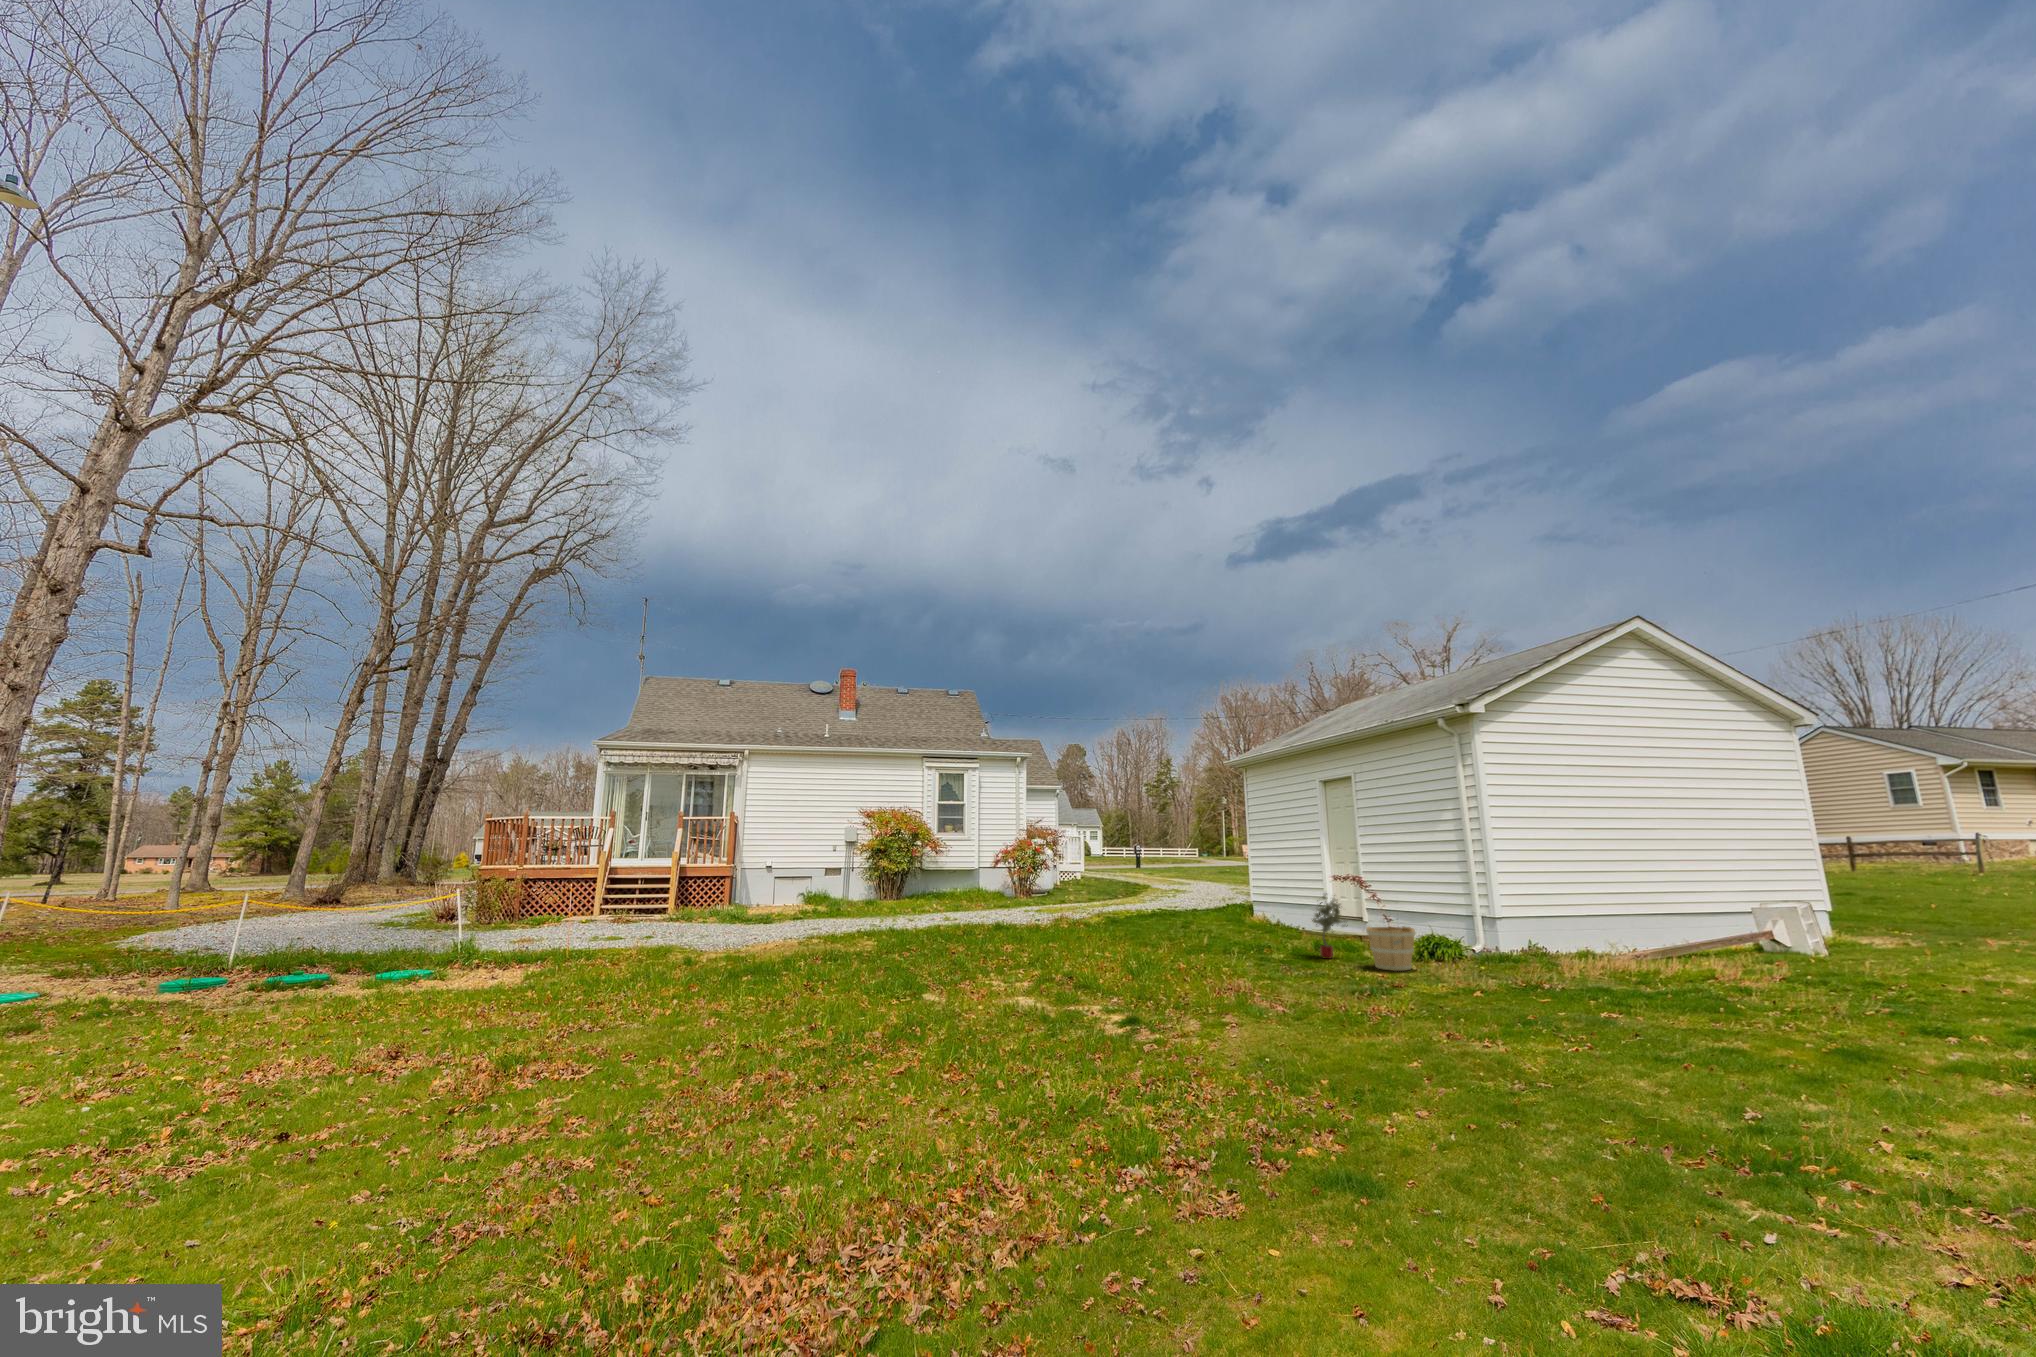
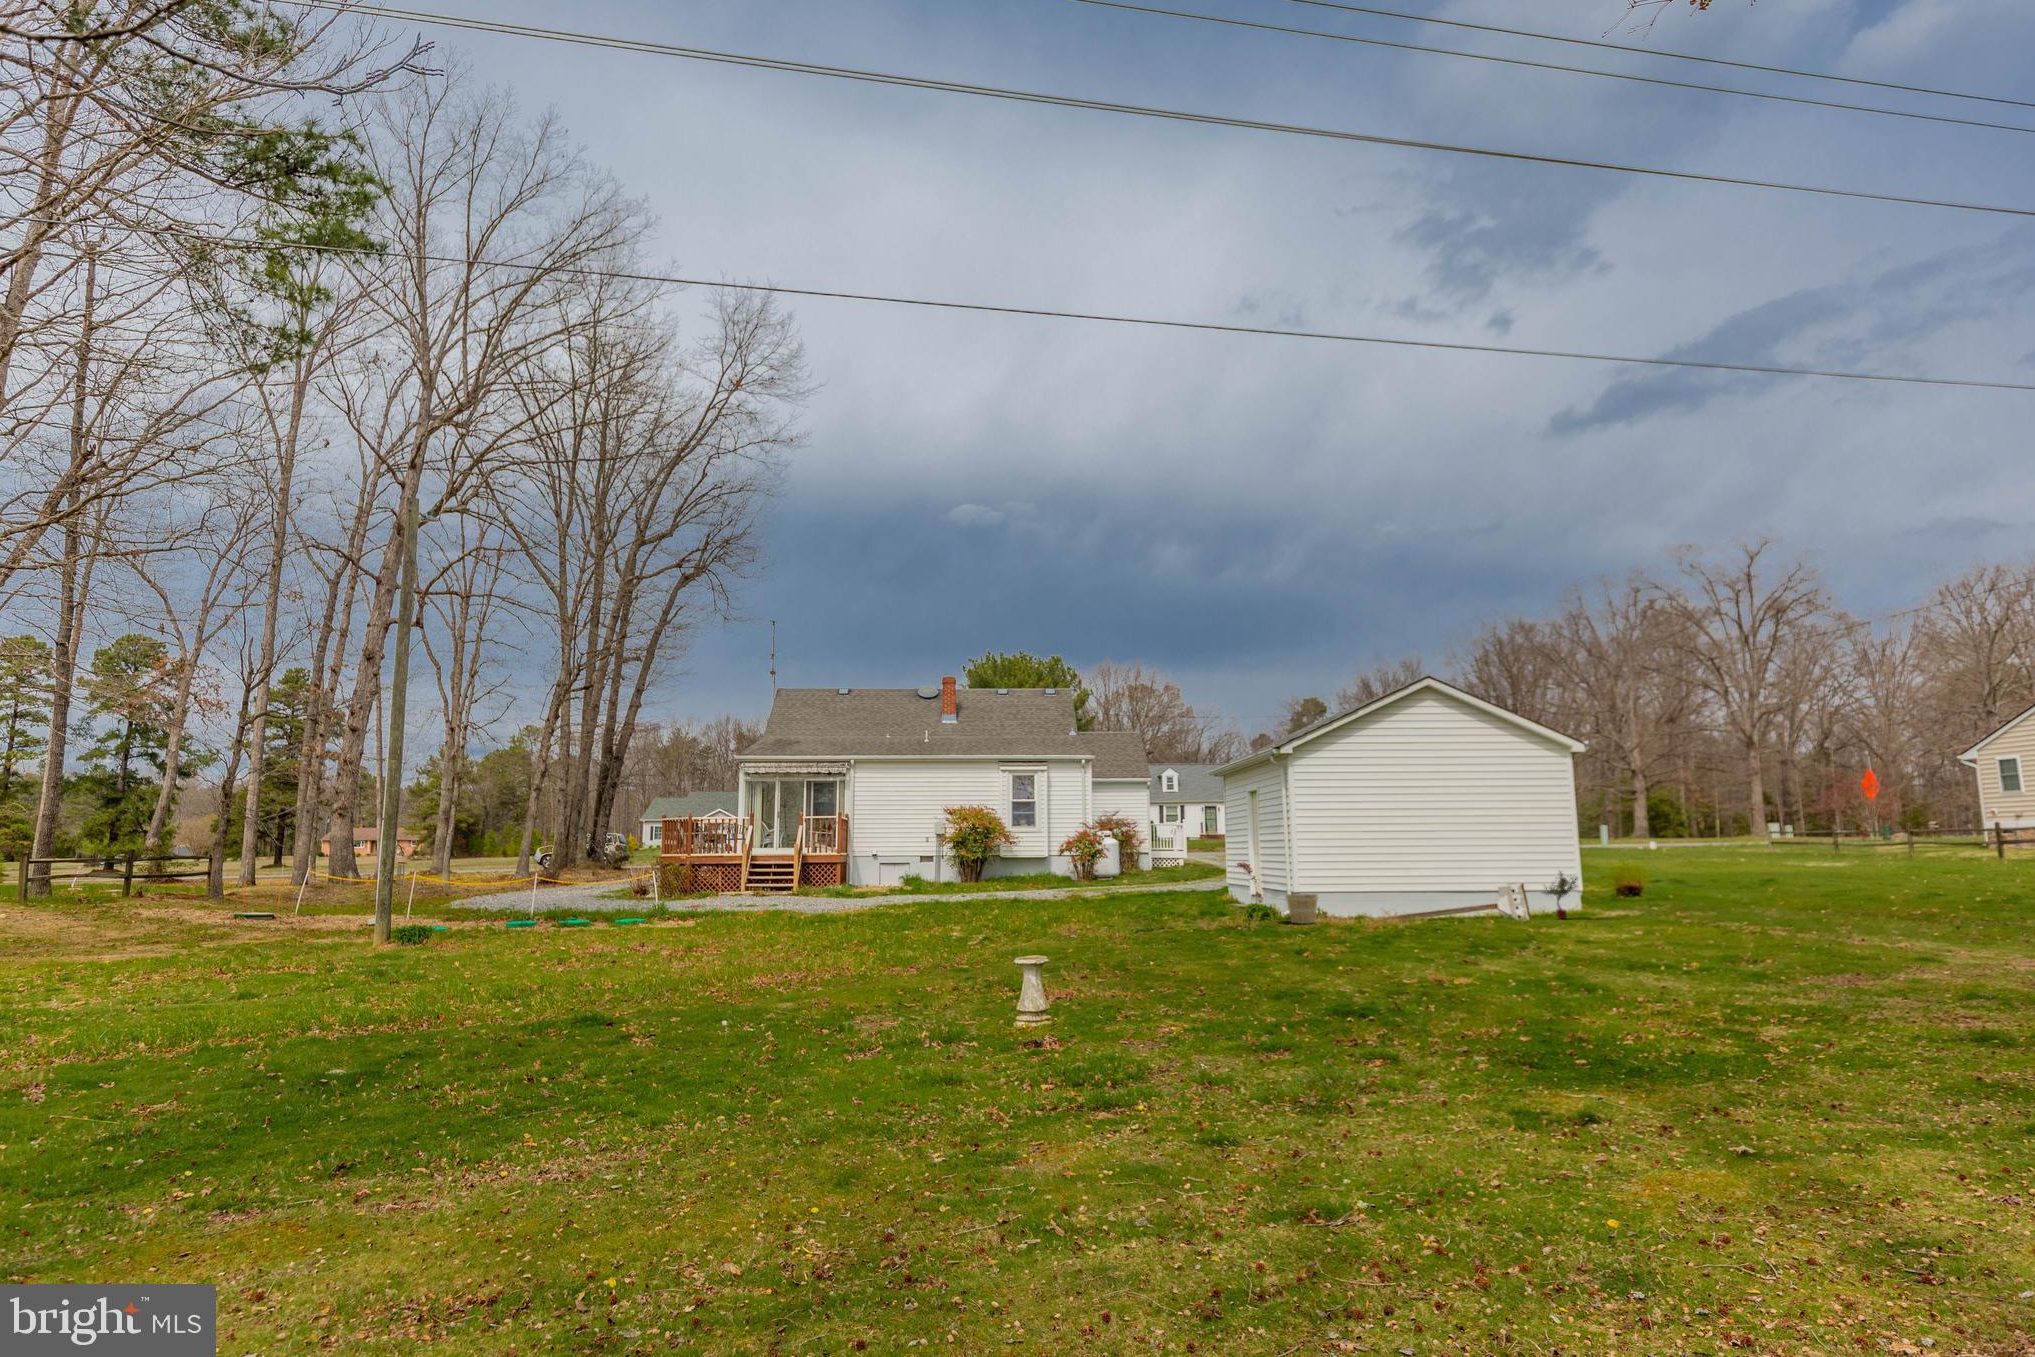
potted tree: present [1312,893,1348,959] -> present [1542,871,1577,919]

